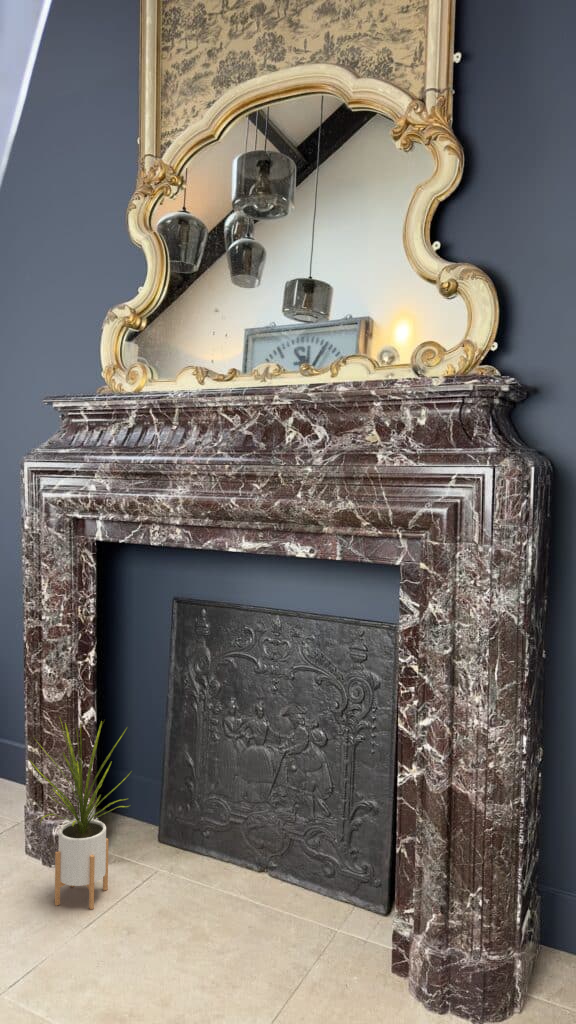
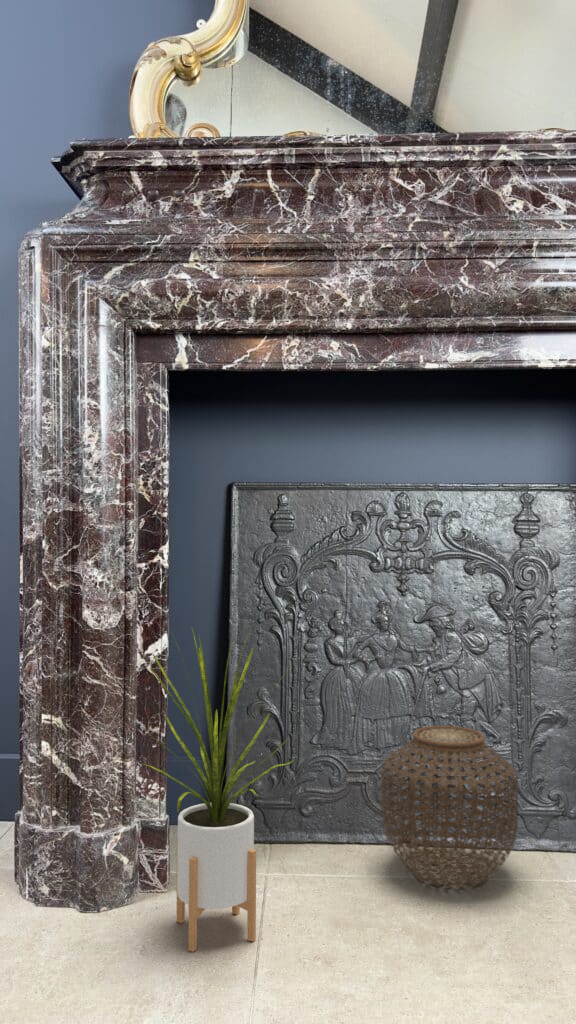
woven basket: none [213,795,308,915] -> present [381,726,518,888]

